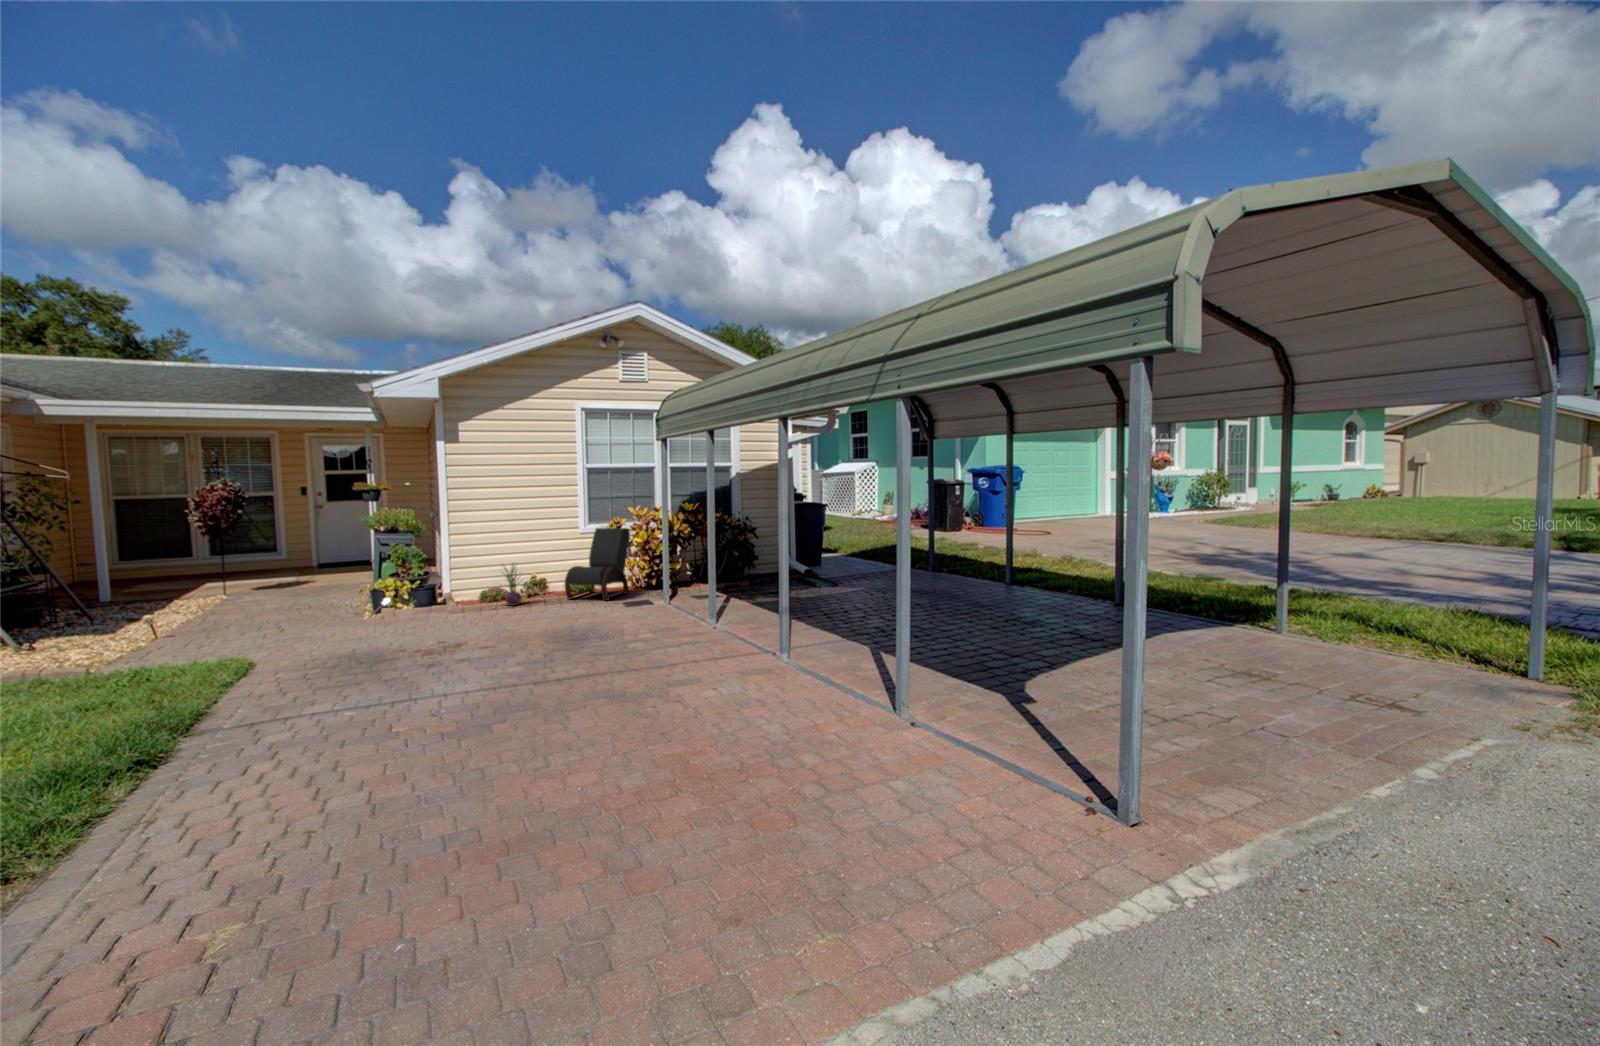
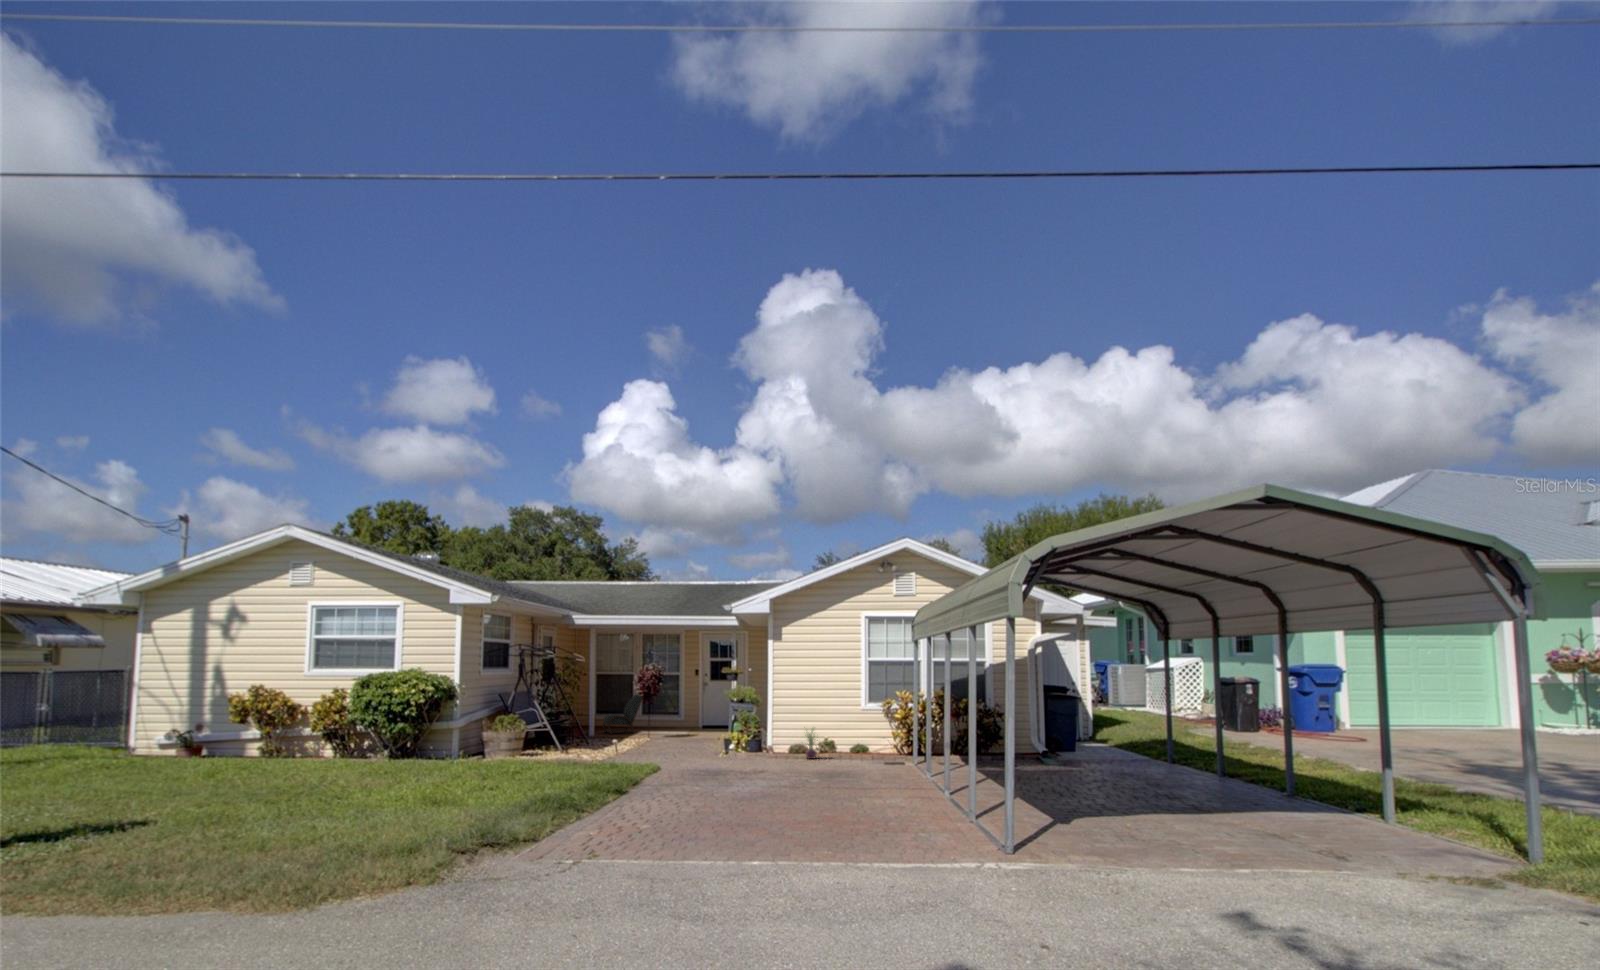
lounge chair: present [565,528,630,601] -> present [603,694,643,734]

